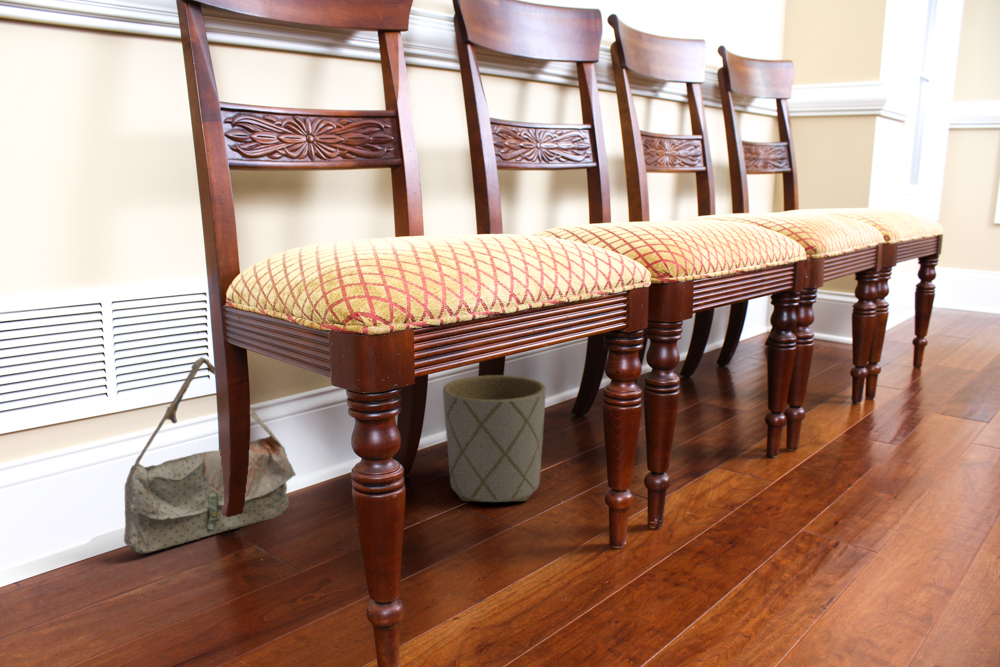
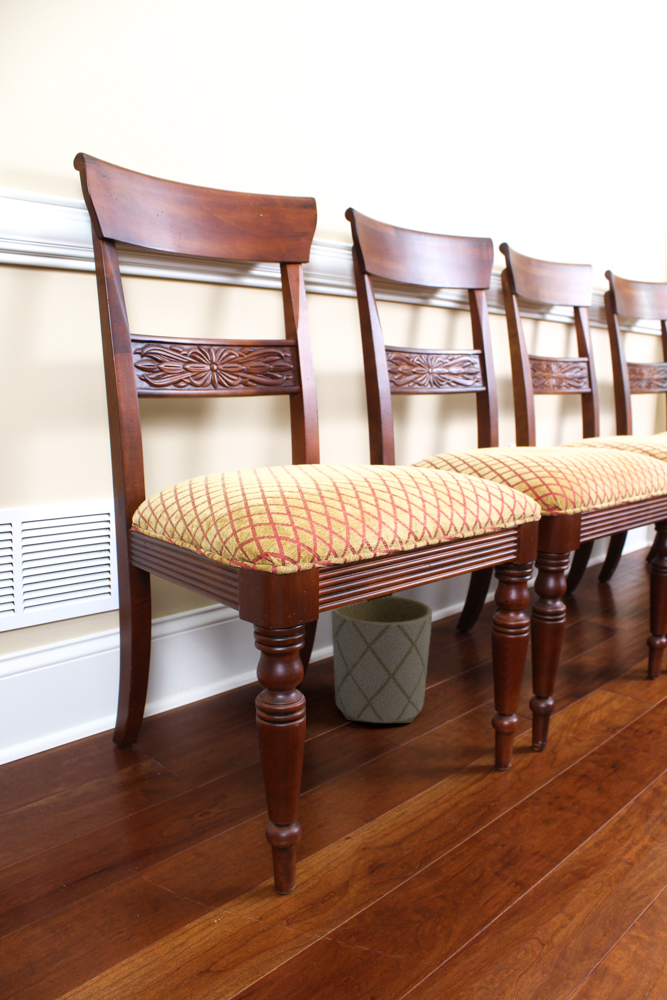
bag: present [124,357,296,554] -> none [26,574,189,762]

